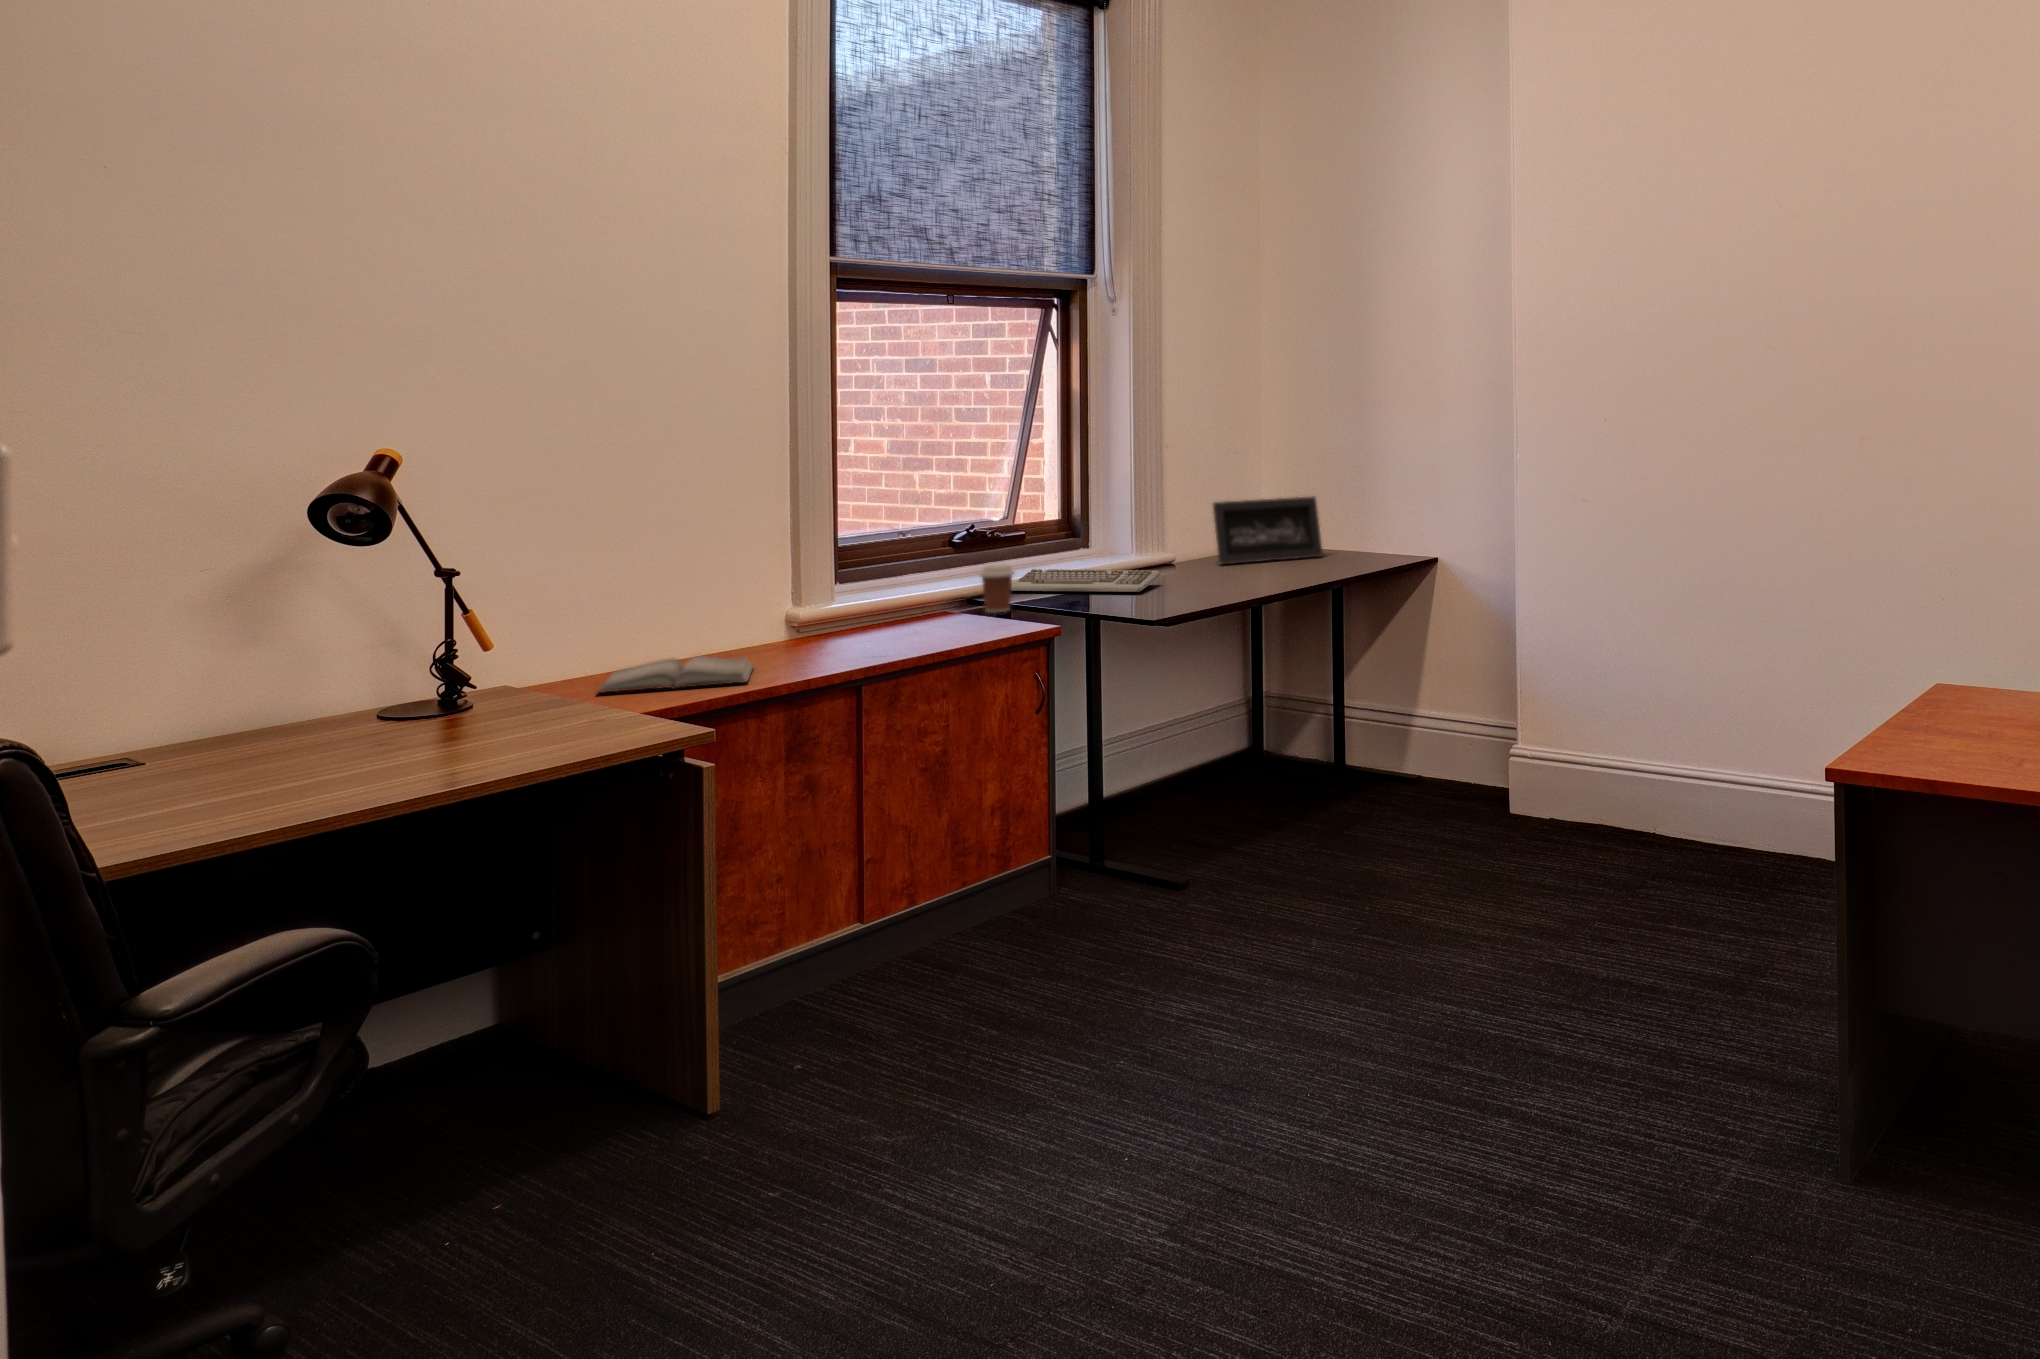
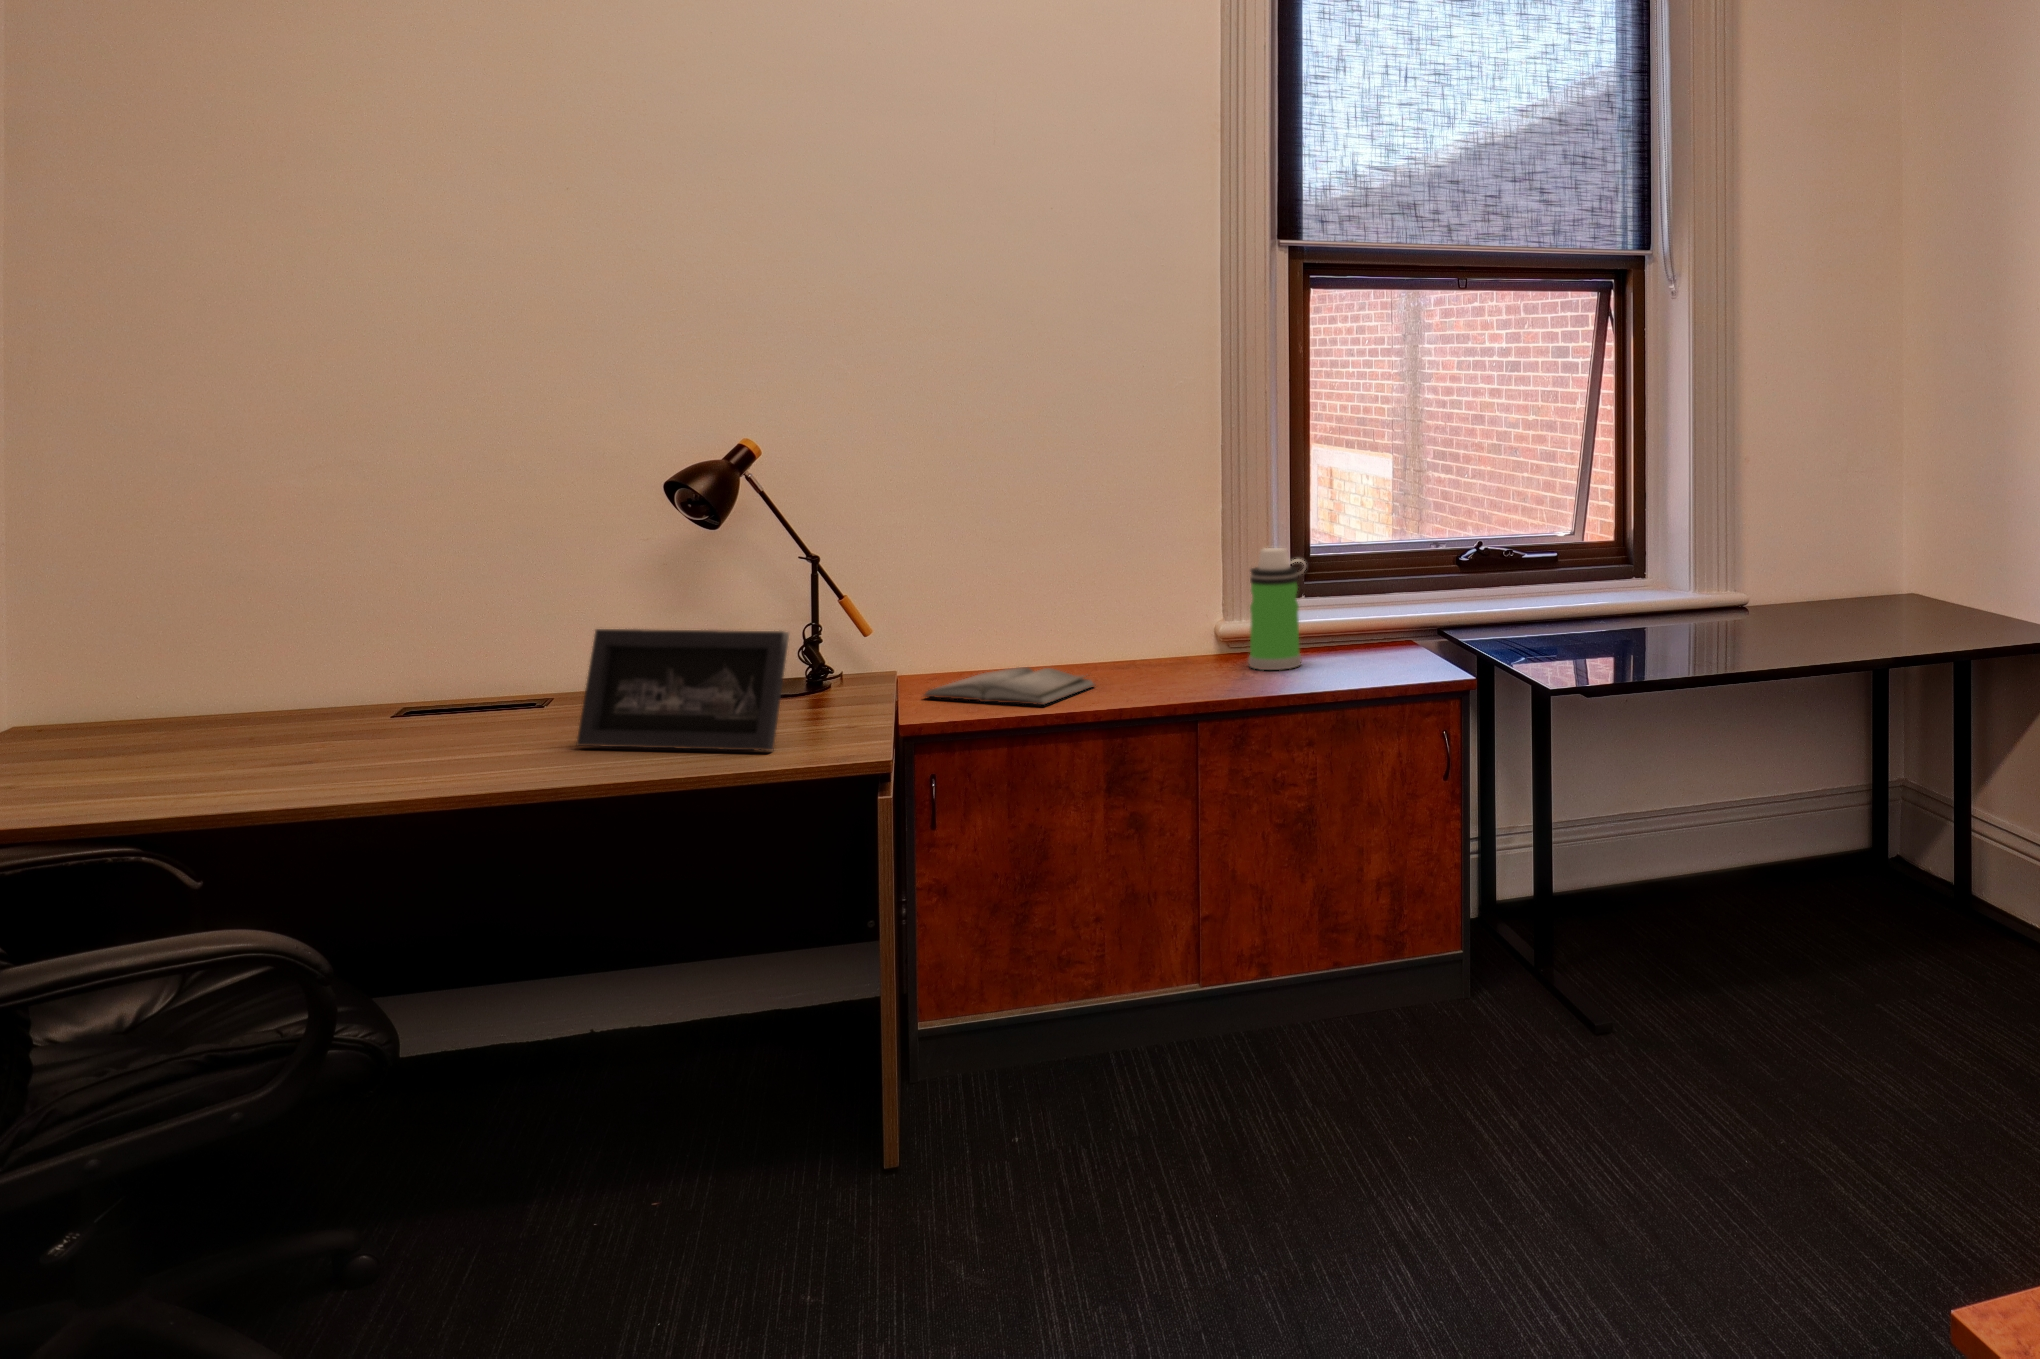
picture frame: present [1213,497,1323,564] -> present [577,629,789,751]
water bottle: none [858,533,912,640] -> present [1249,548,1305,670]
coffee cup: present [980,564,1014,612] -> none [1421,593,1461,650]
keyboard: present [1011,569,1161,592] -> none [1501,600,1675,642]

